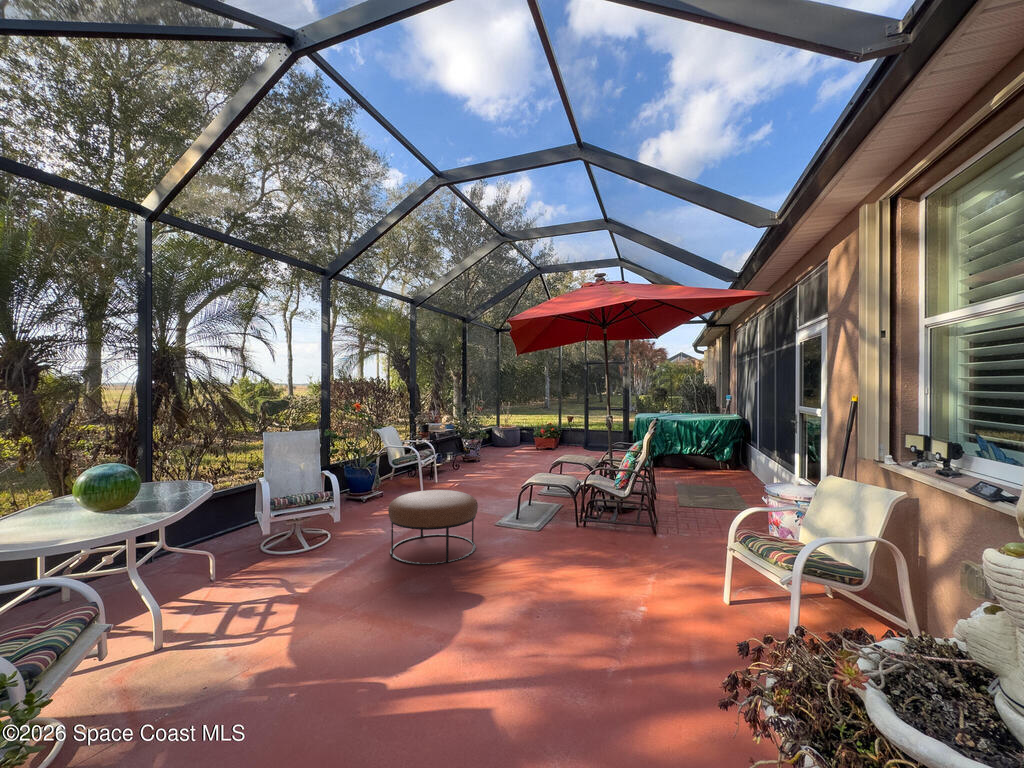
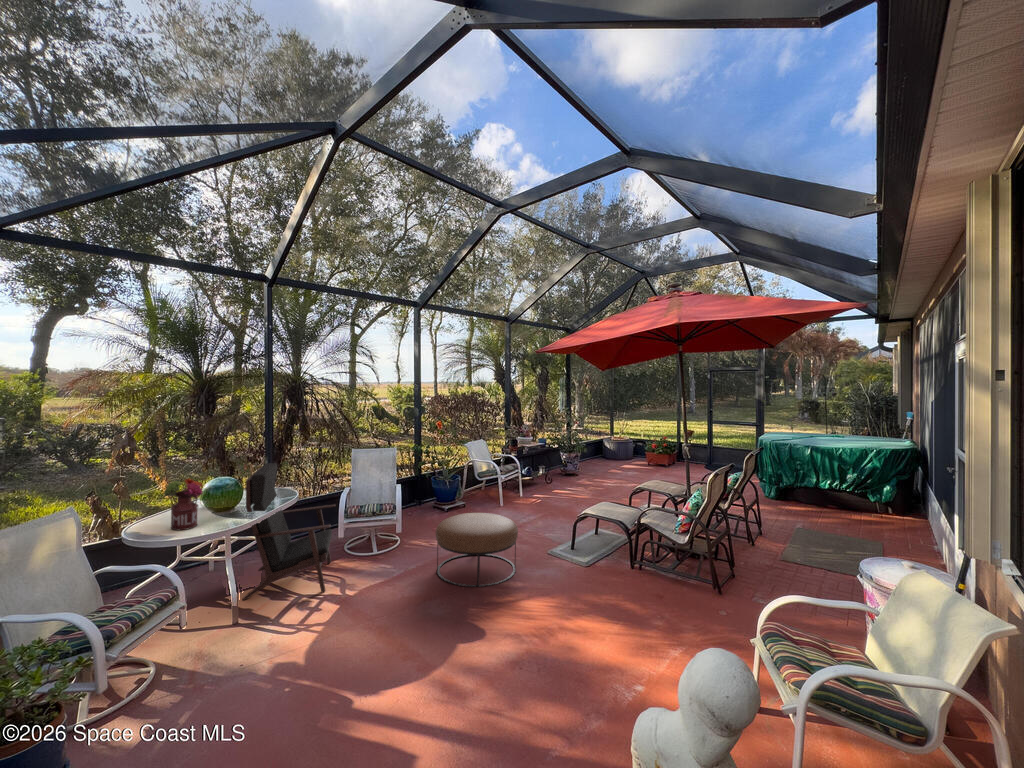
lounge chair: none [150,446,274,622] -> present [242,463,335,600]
flower arrangement: none [43,455,110,528] -> present [163,478,203,530]

